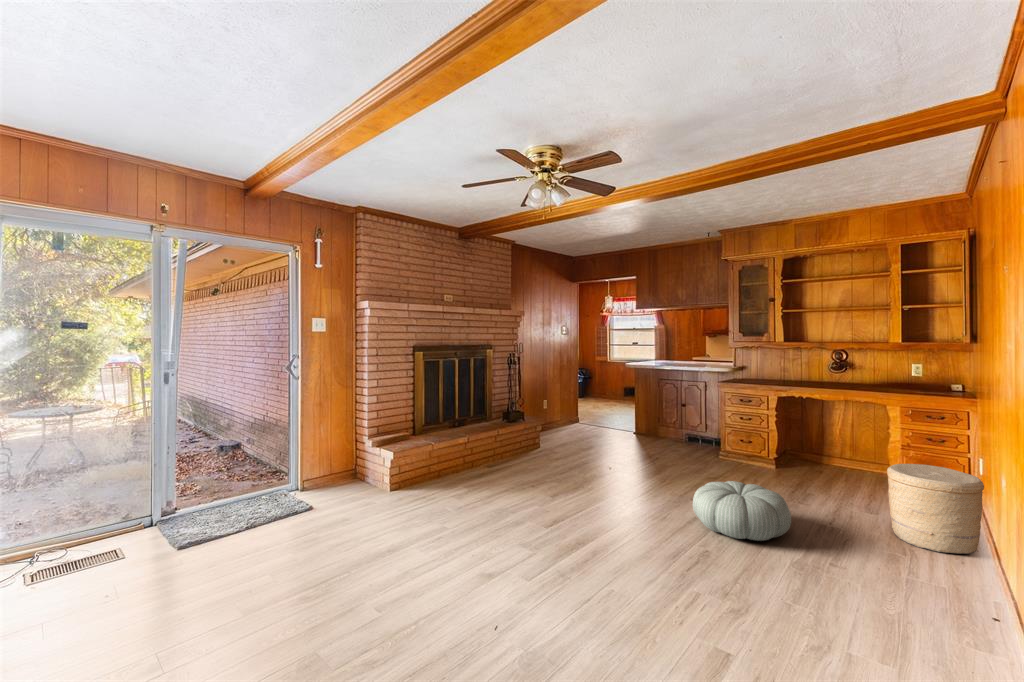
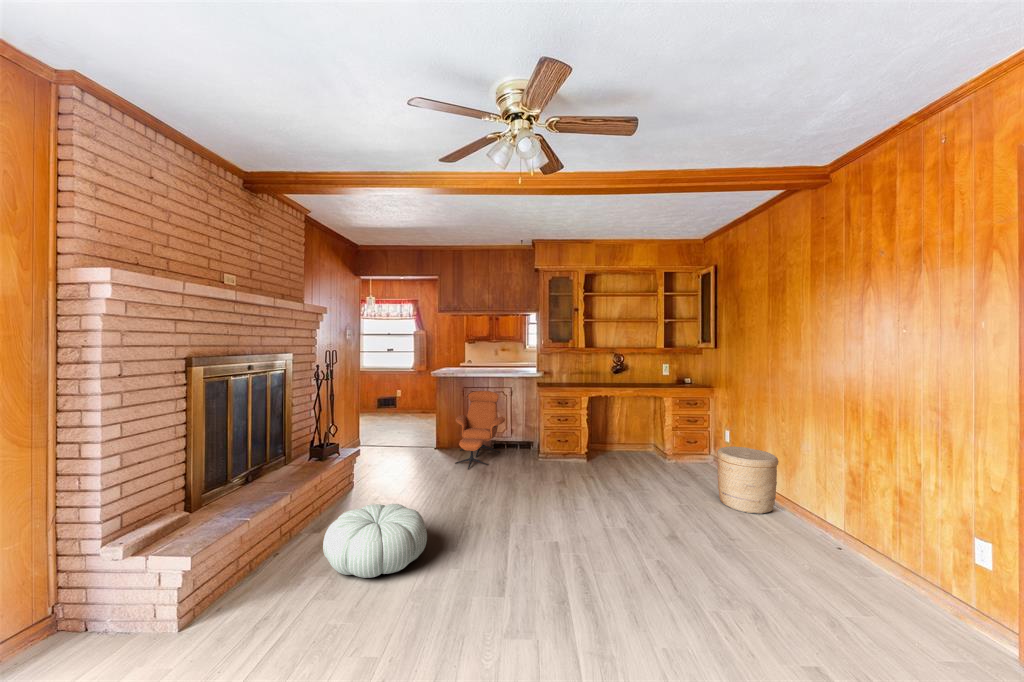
lounge chair: none [631,386,691,454] -> present [456,391,505,469]
pouf: present [693,481,791,541] -> present [323,504,427,578]

